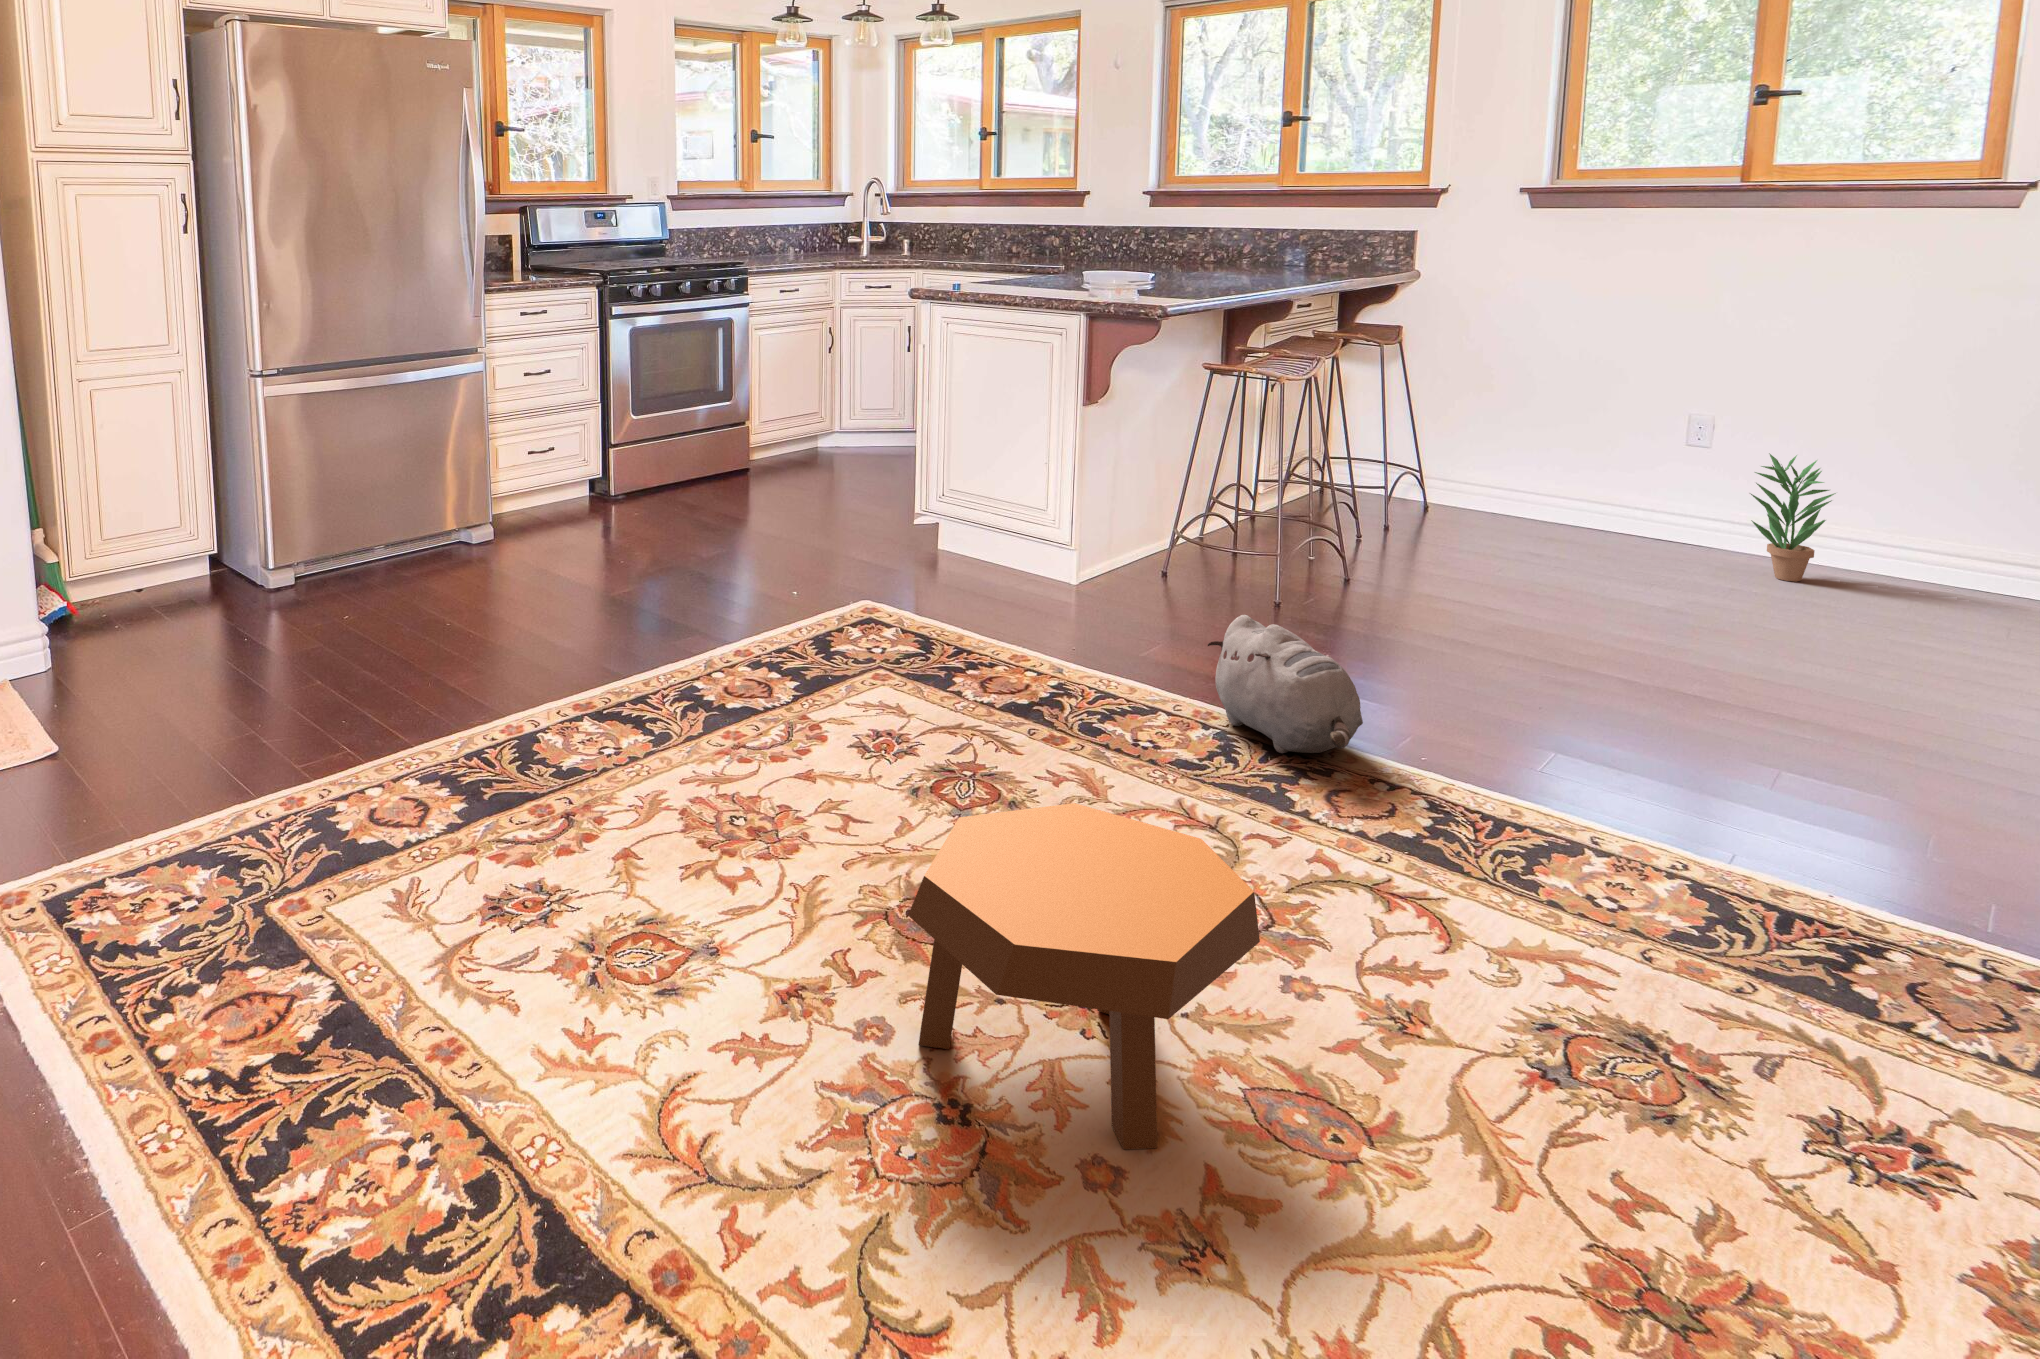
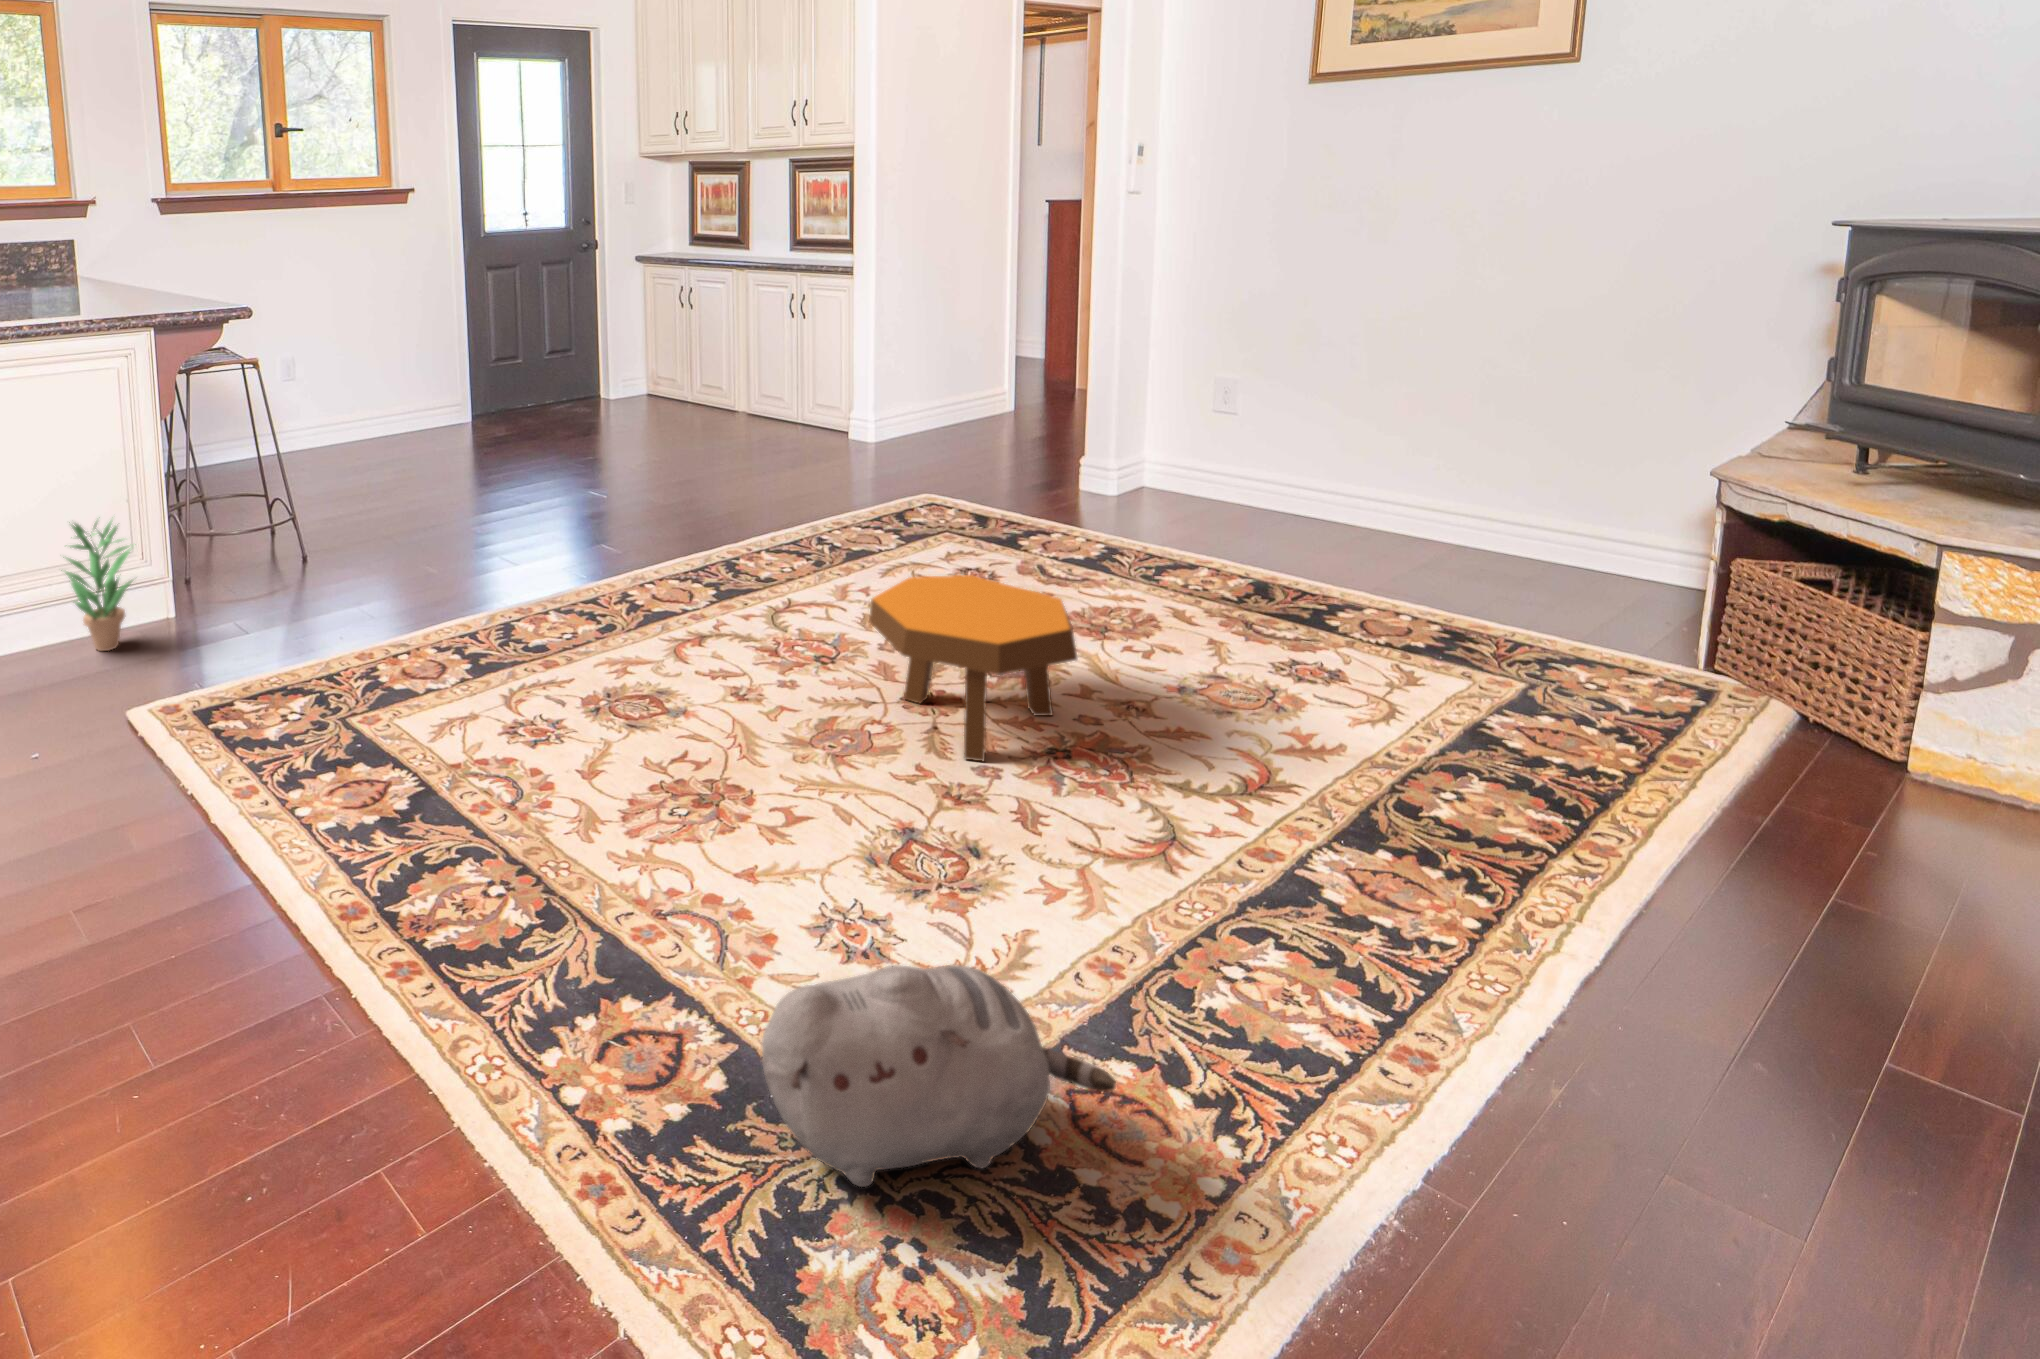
potted plant: present [1751,453,1836,582] -> present [63,522,132,651]
plush toy: present [1208,615,1363,753] -> present [762,965,1116,1187]

